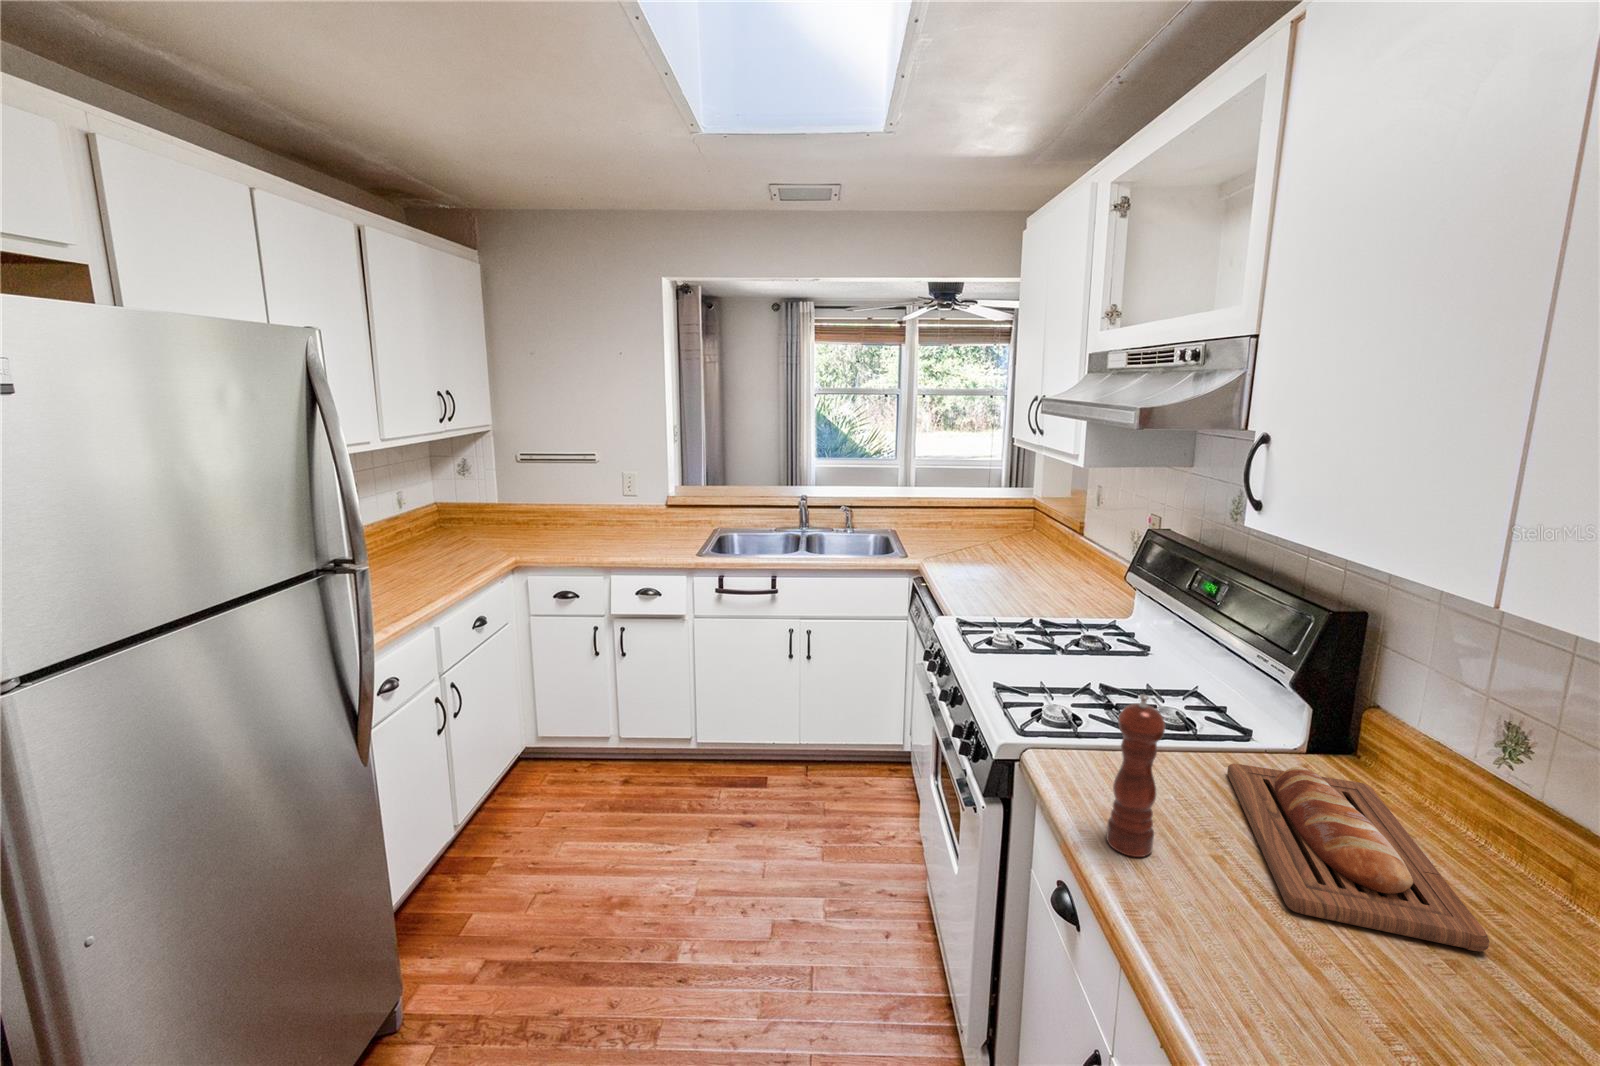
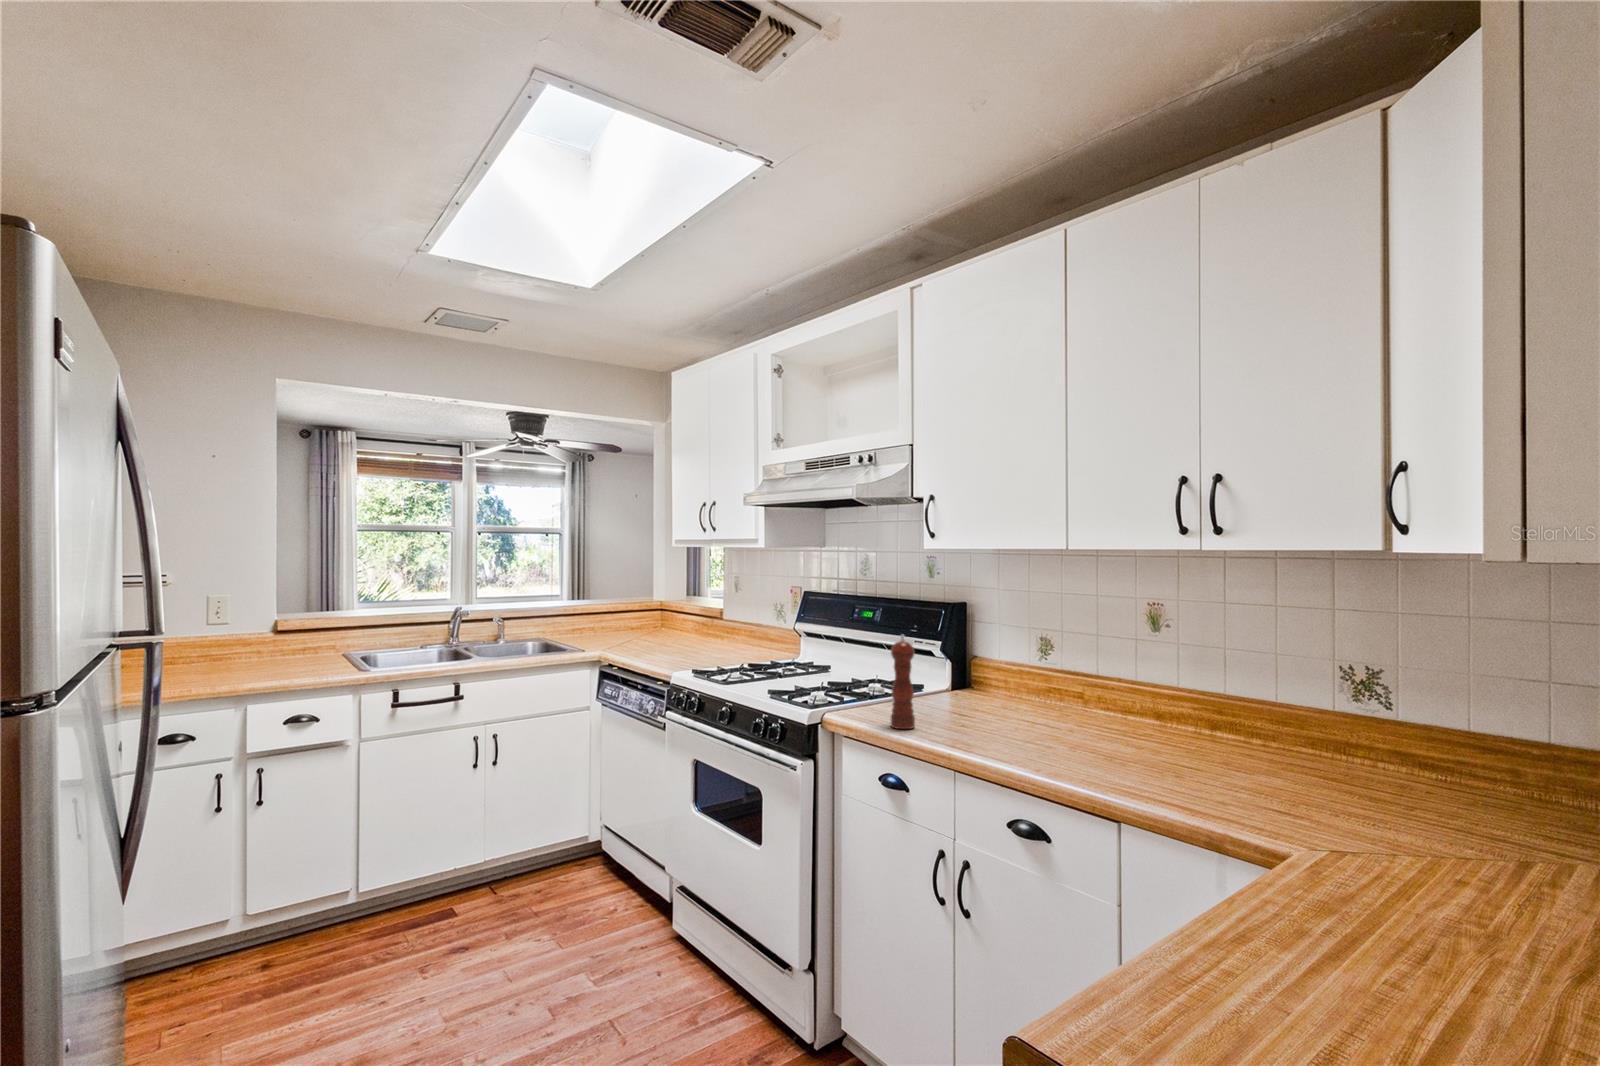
bread loaf: present [1227,764,1489,952] -> none [913,683,1044,728]

